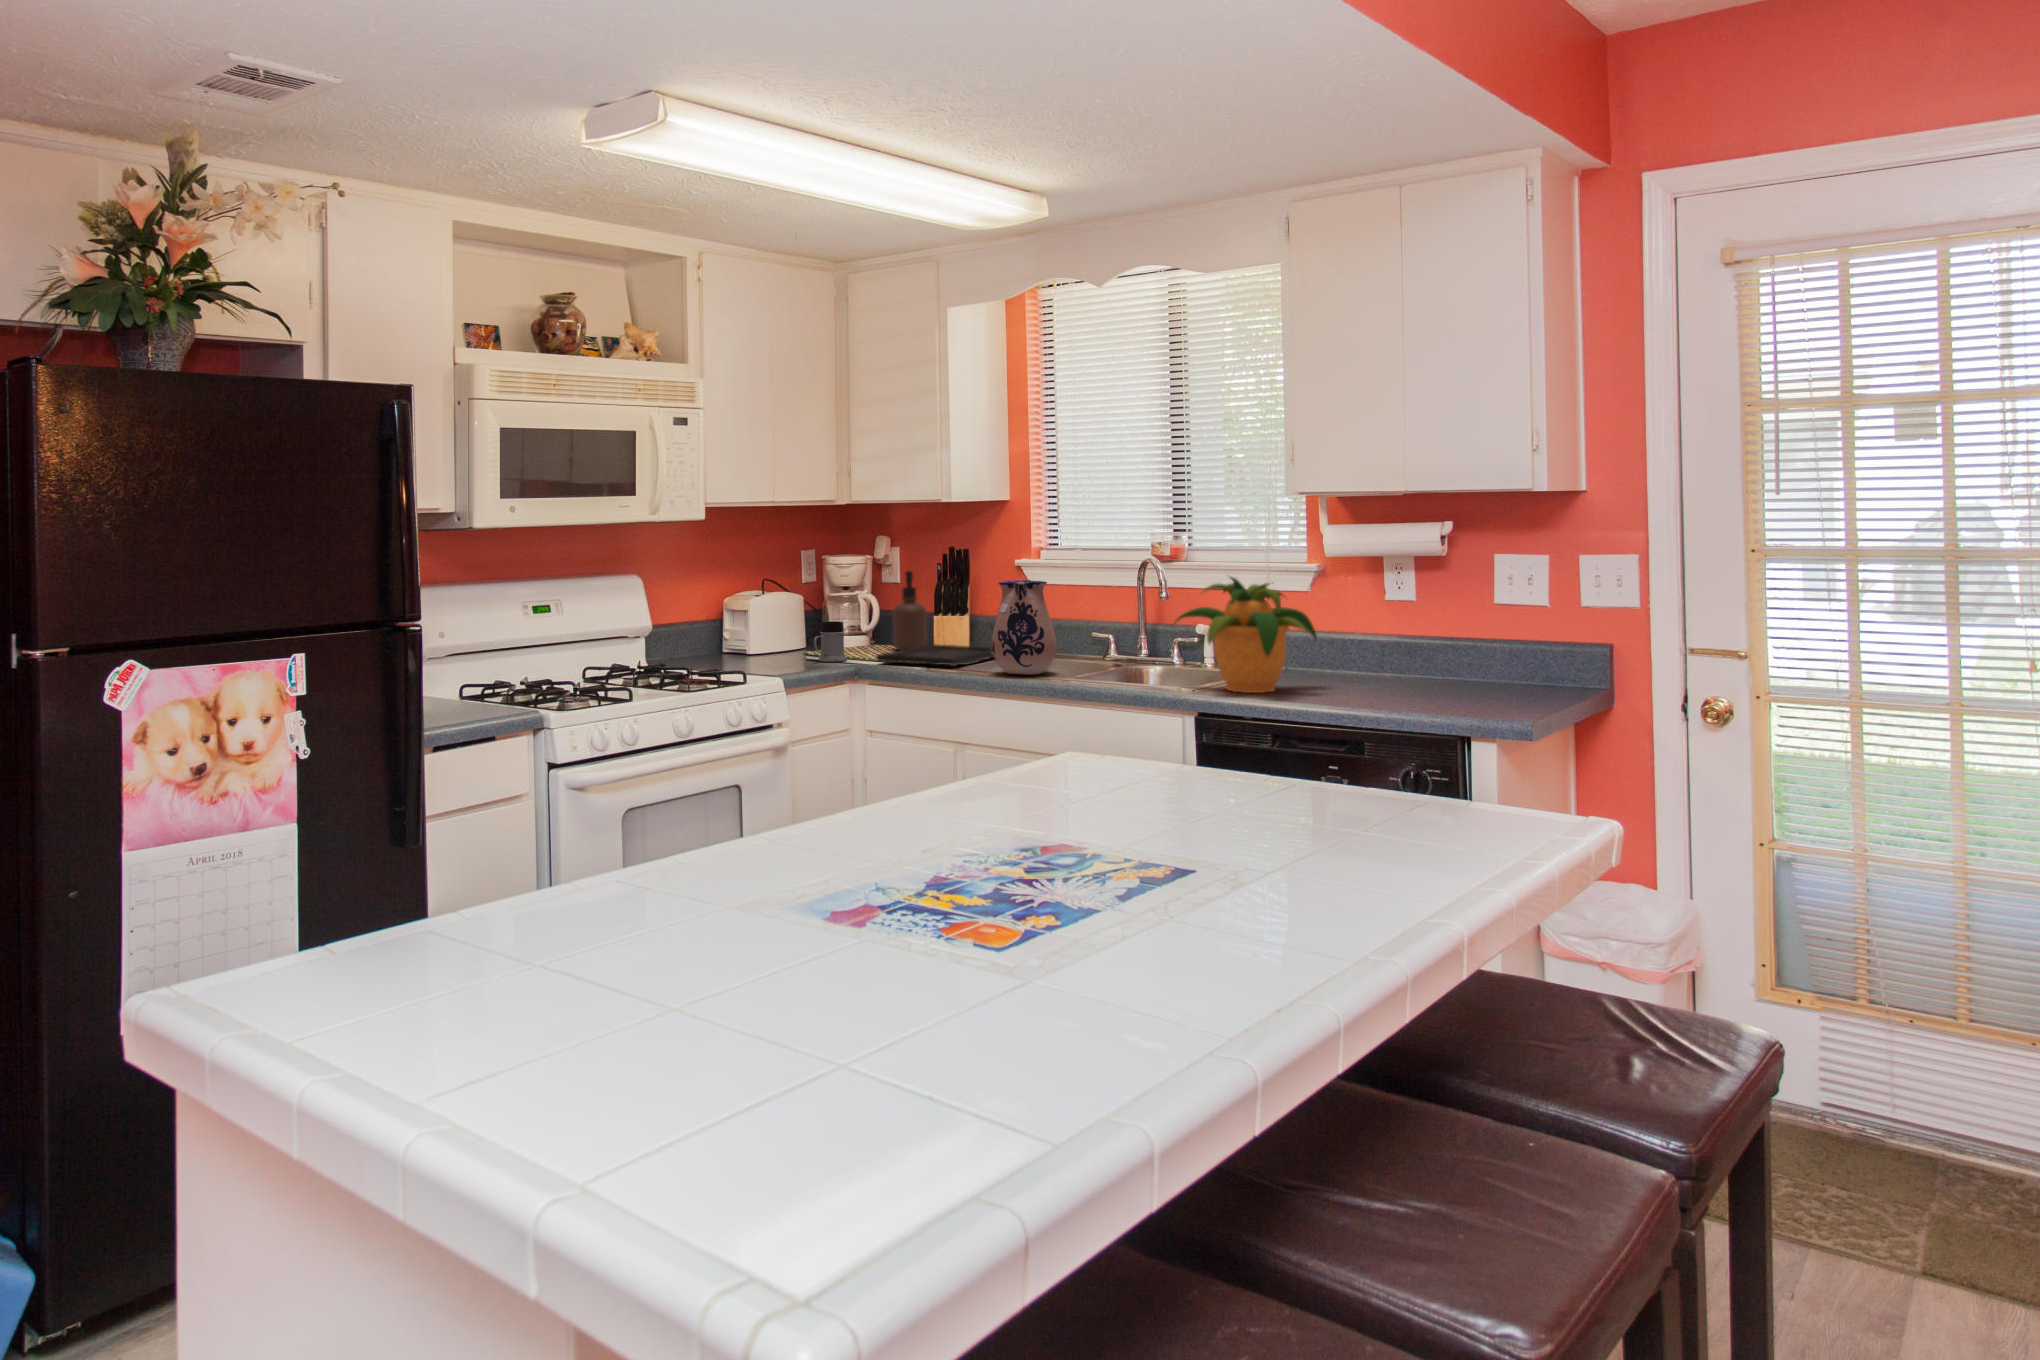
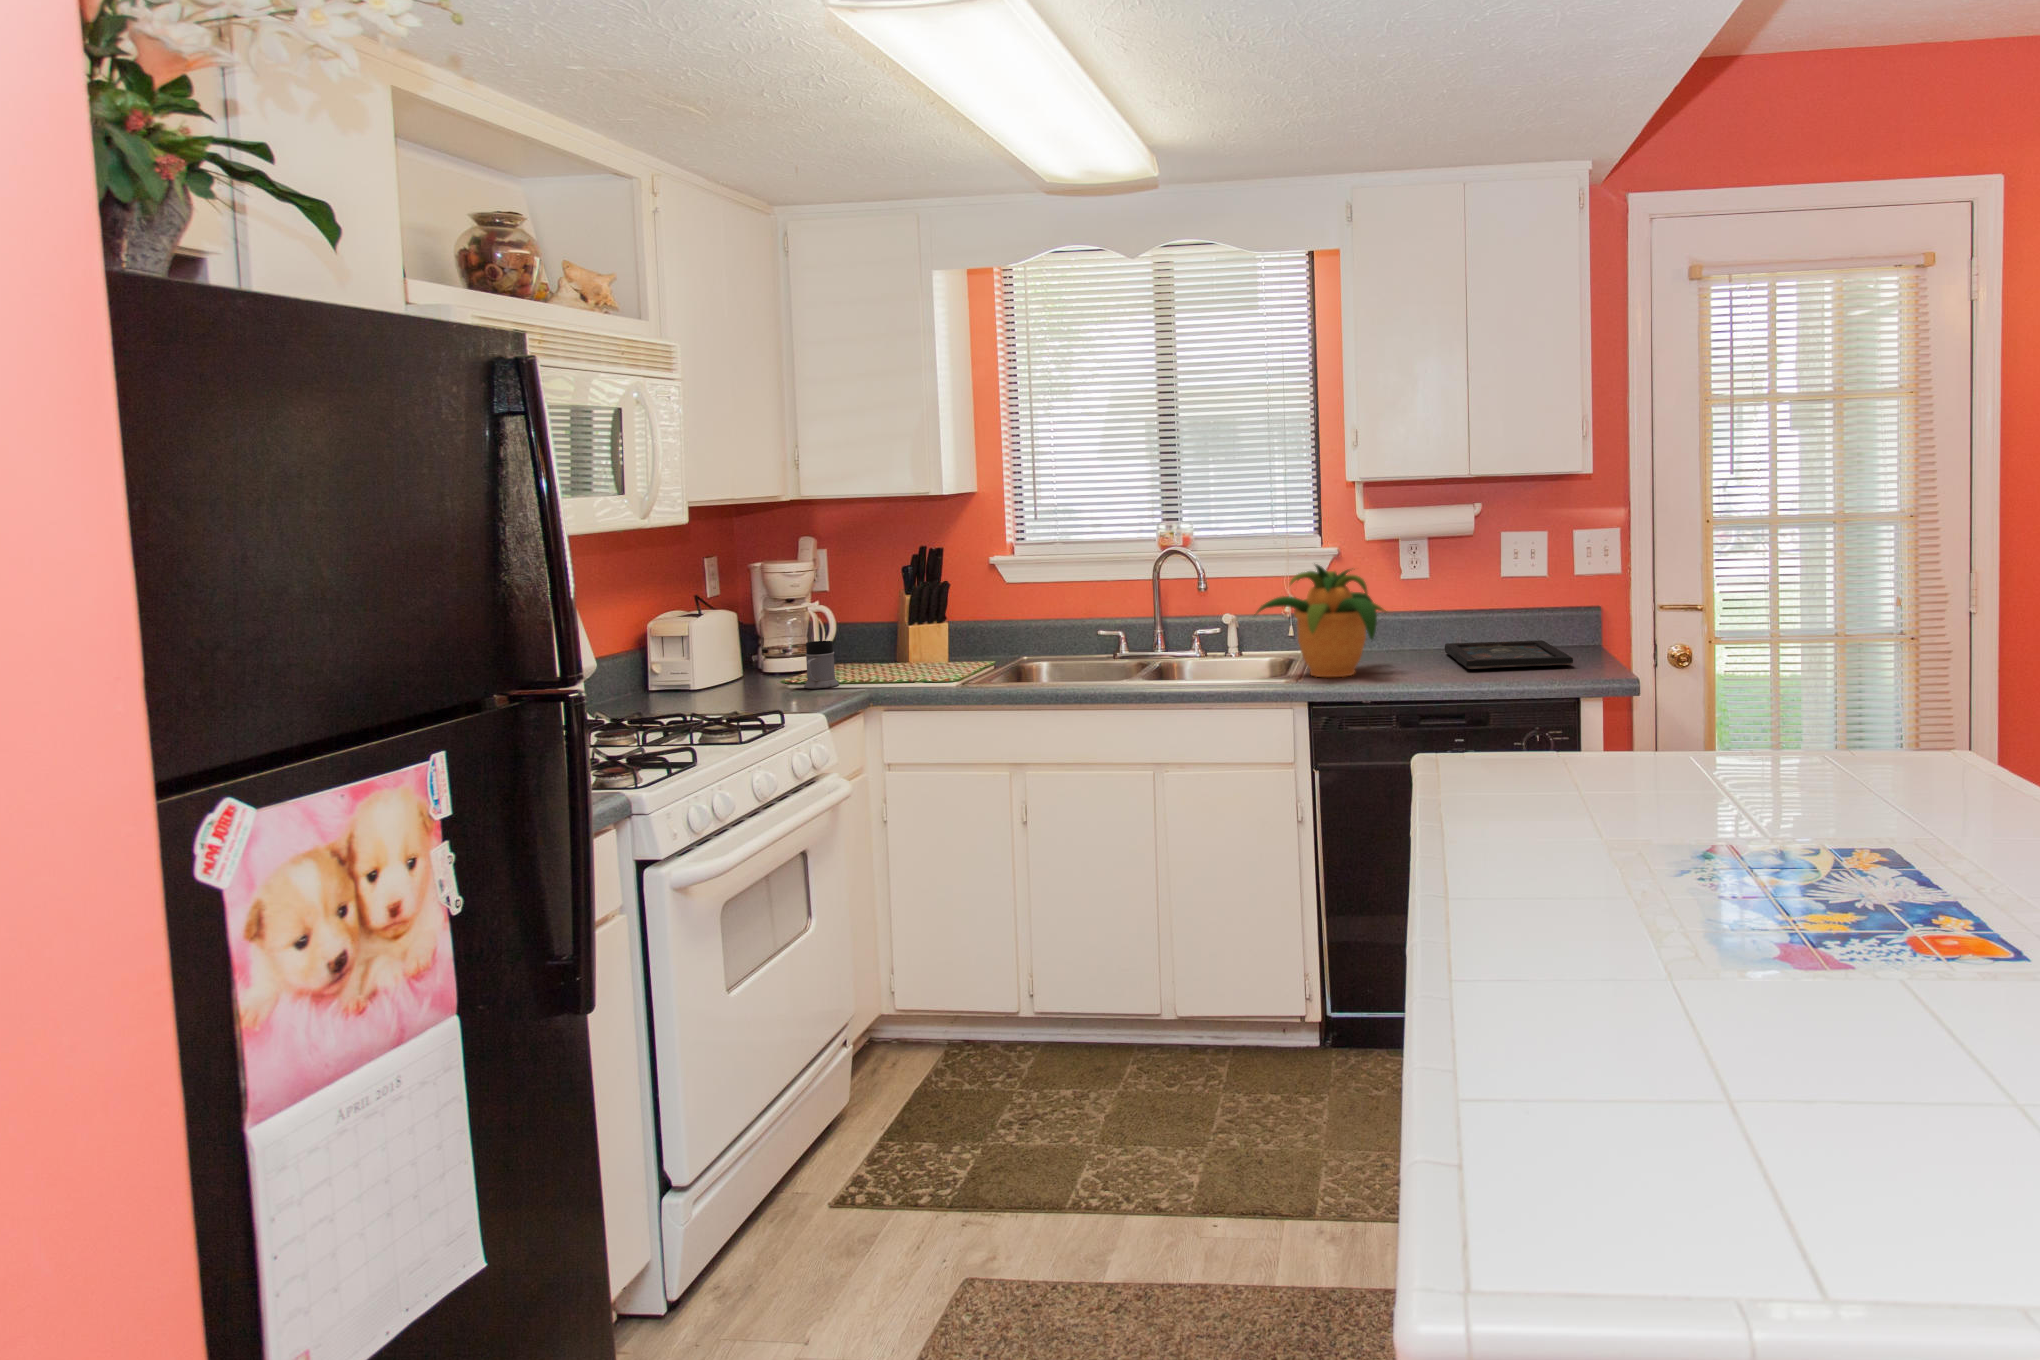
soap dispenser: present [893,571,927,650] -> none [857,577,898,666]
ceramic pitcher: present [992,580,1057,675] -> none [1042,580,1111,682]
tray: present [876,644,993,666] -> present [1445,640,1573,669]

